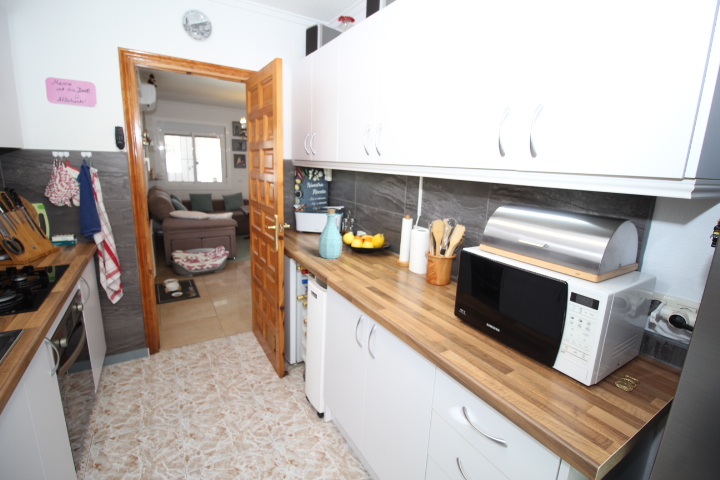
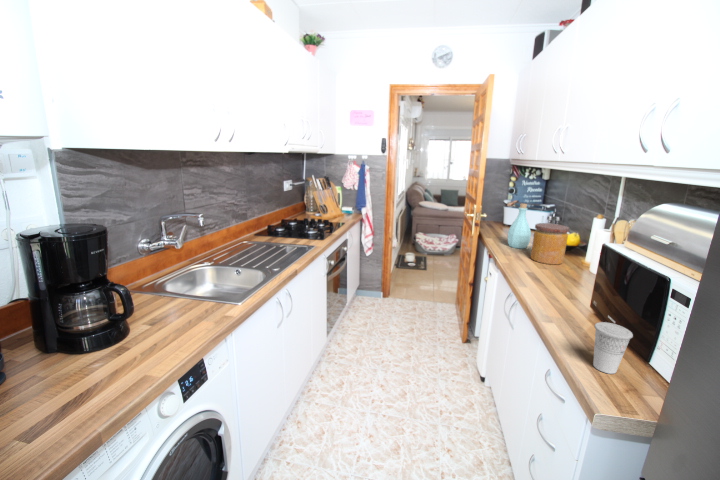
jar: none [353,228,386,272] -> present [531,223,569,265]
cup: none [521,342,560,399] -> present [593,322,633,374]

